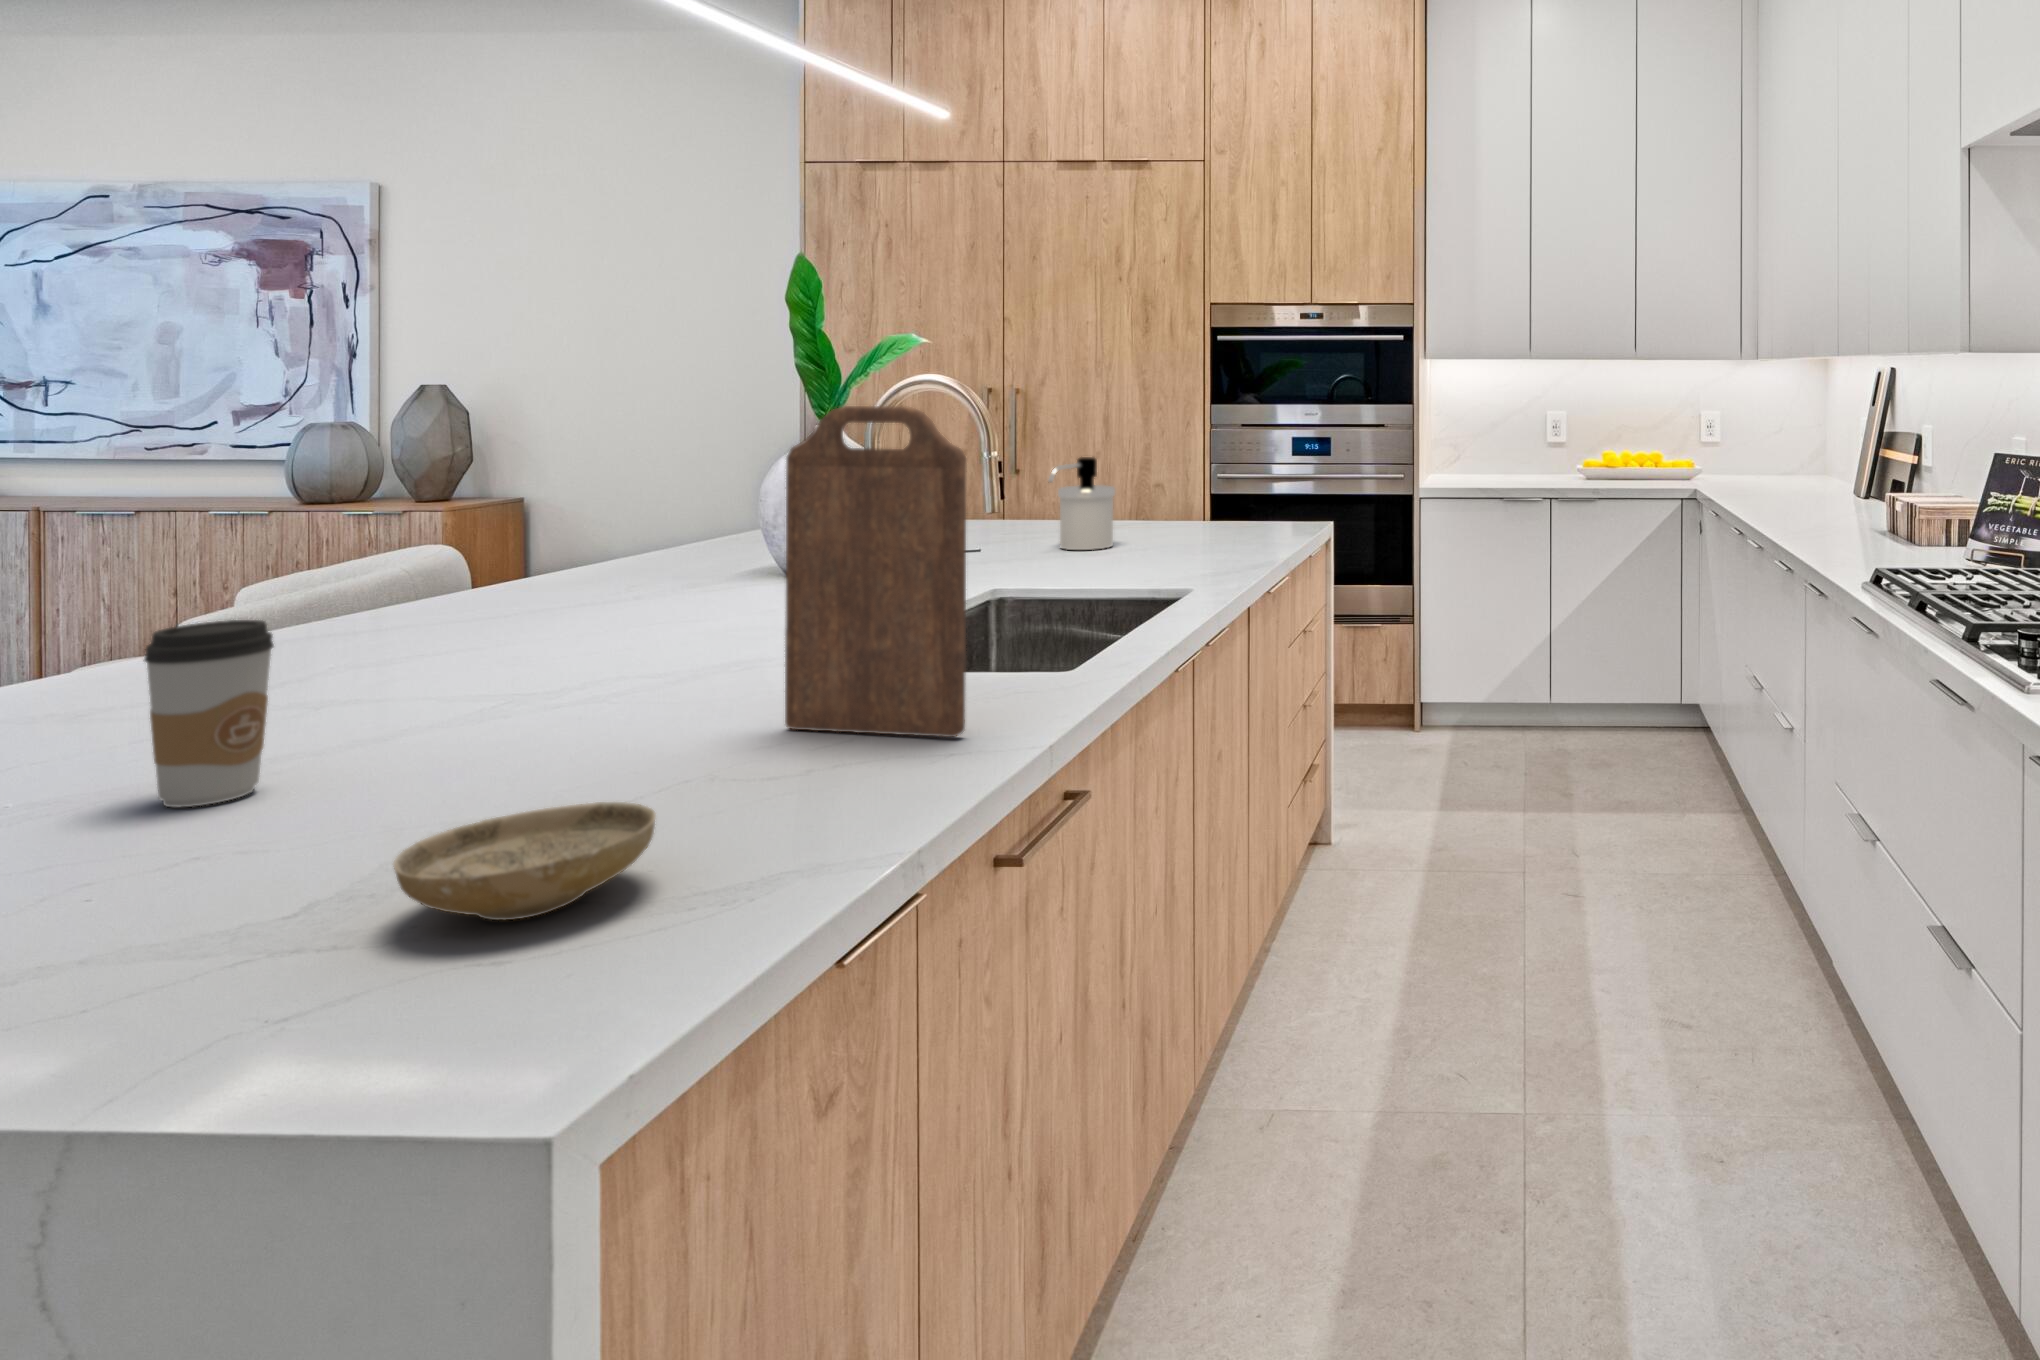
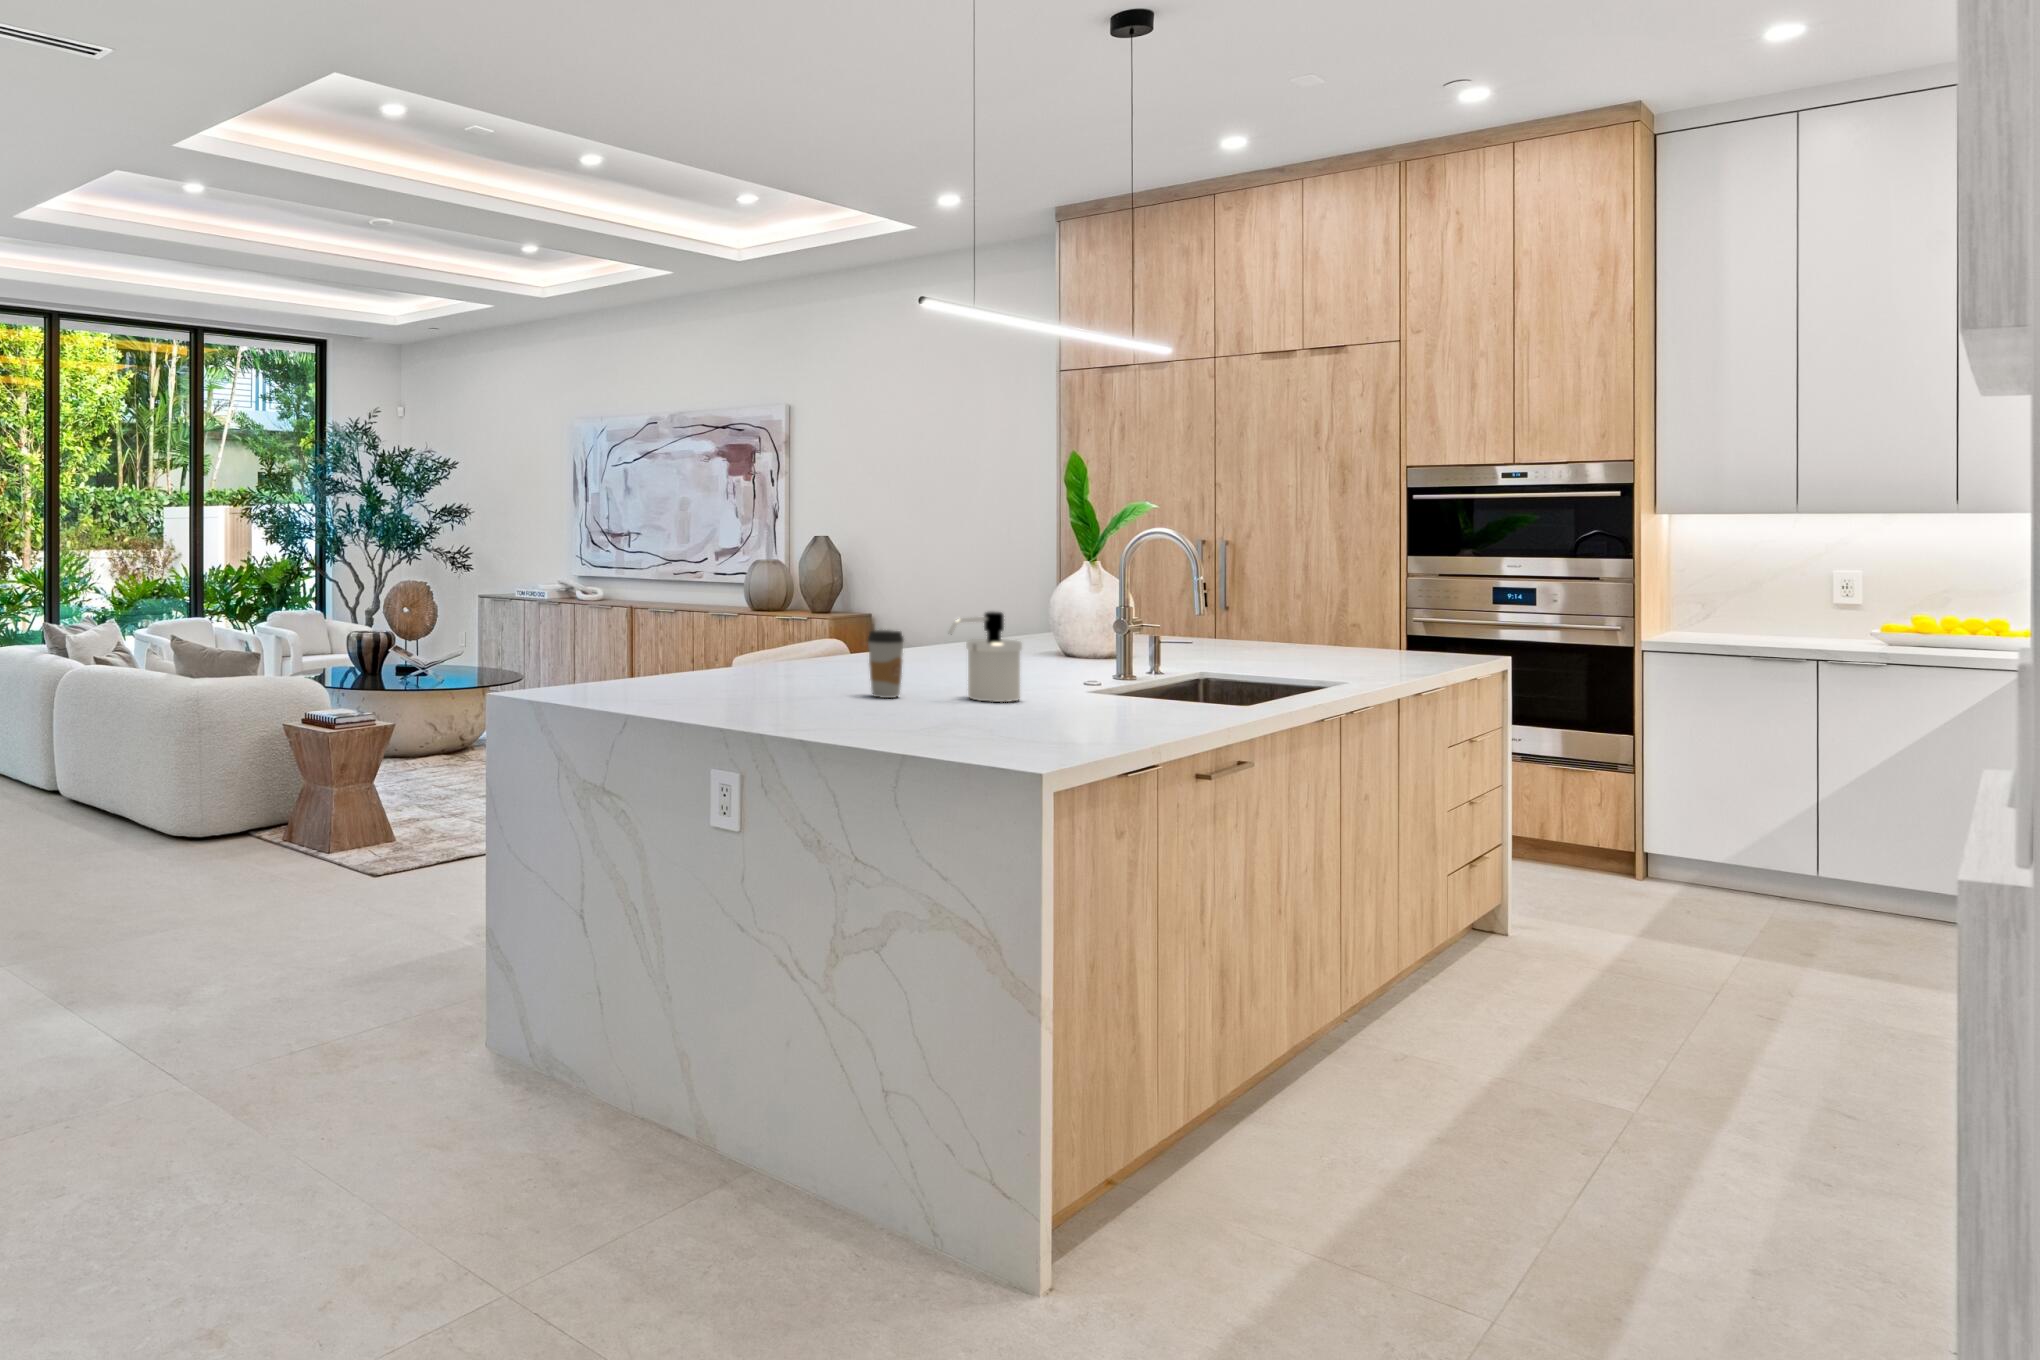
cutting board: present [785,406,967,737] -> none [1093,550,1181,715]
soap dispenser: present [1049,457,1115,550] -> present [949,611,1022,702]
ceramic bowl: present [394,802,656,920] -> none [979,700,1060,730]

